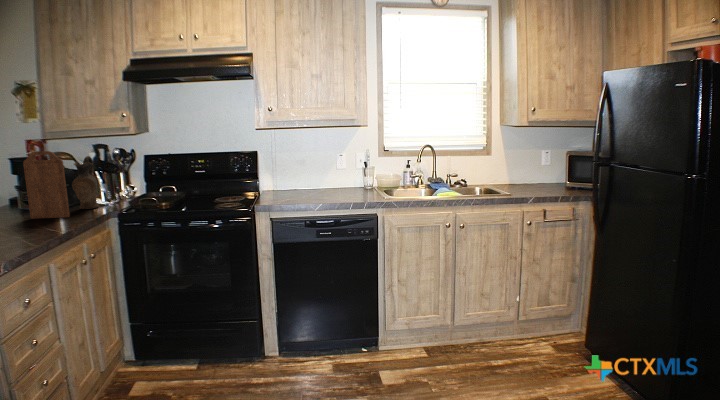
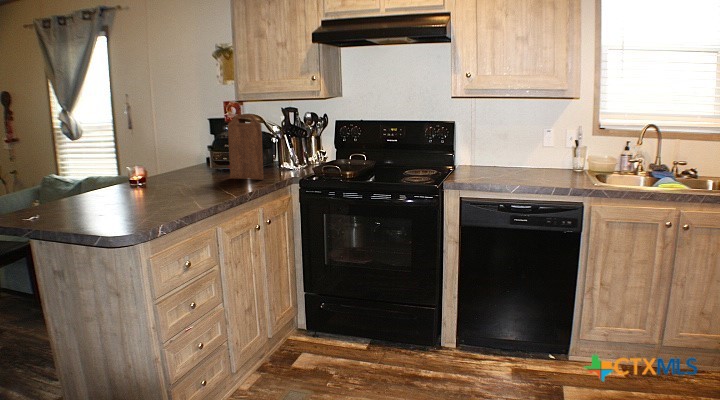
ceramic pitcher: present [72,156,99,209] -> none [265,120,287,172]

